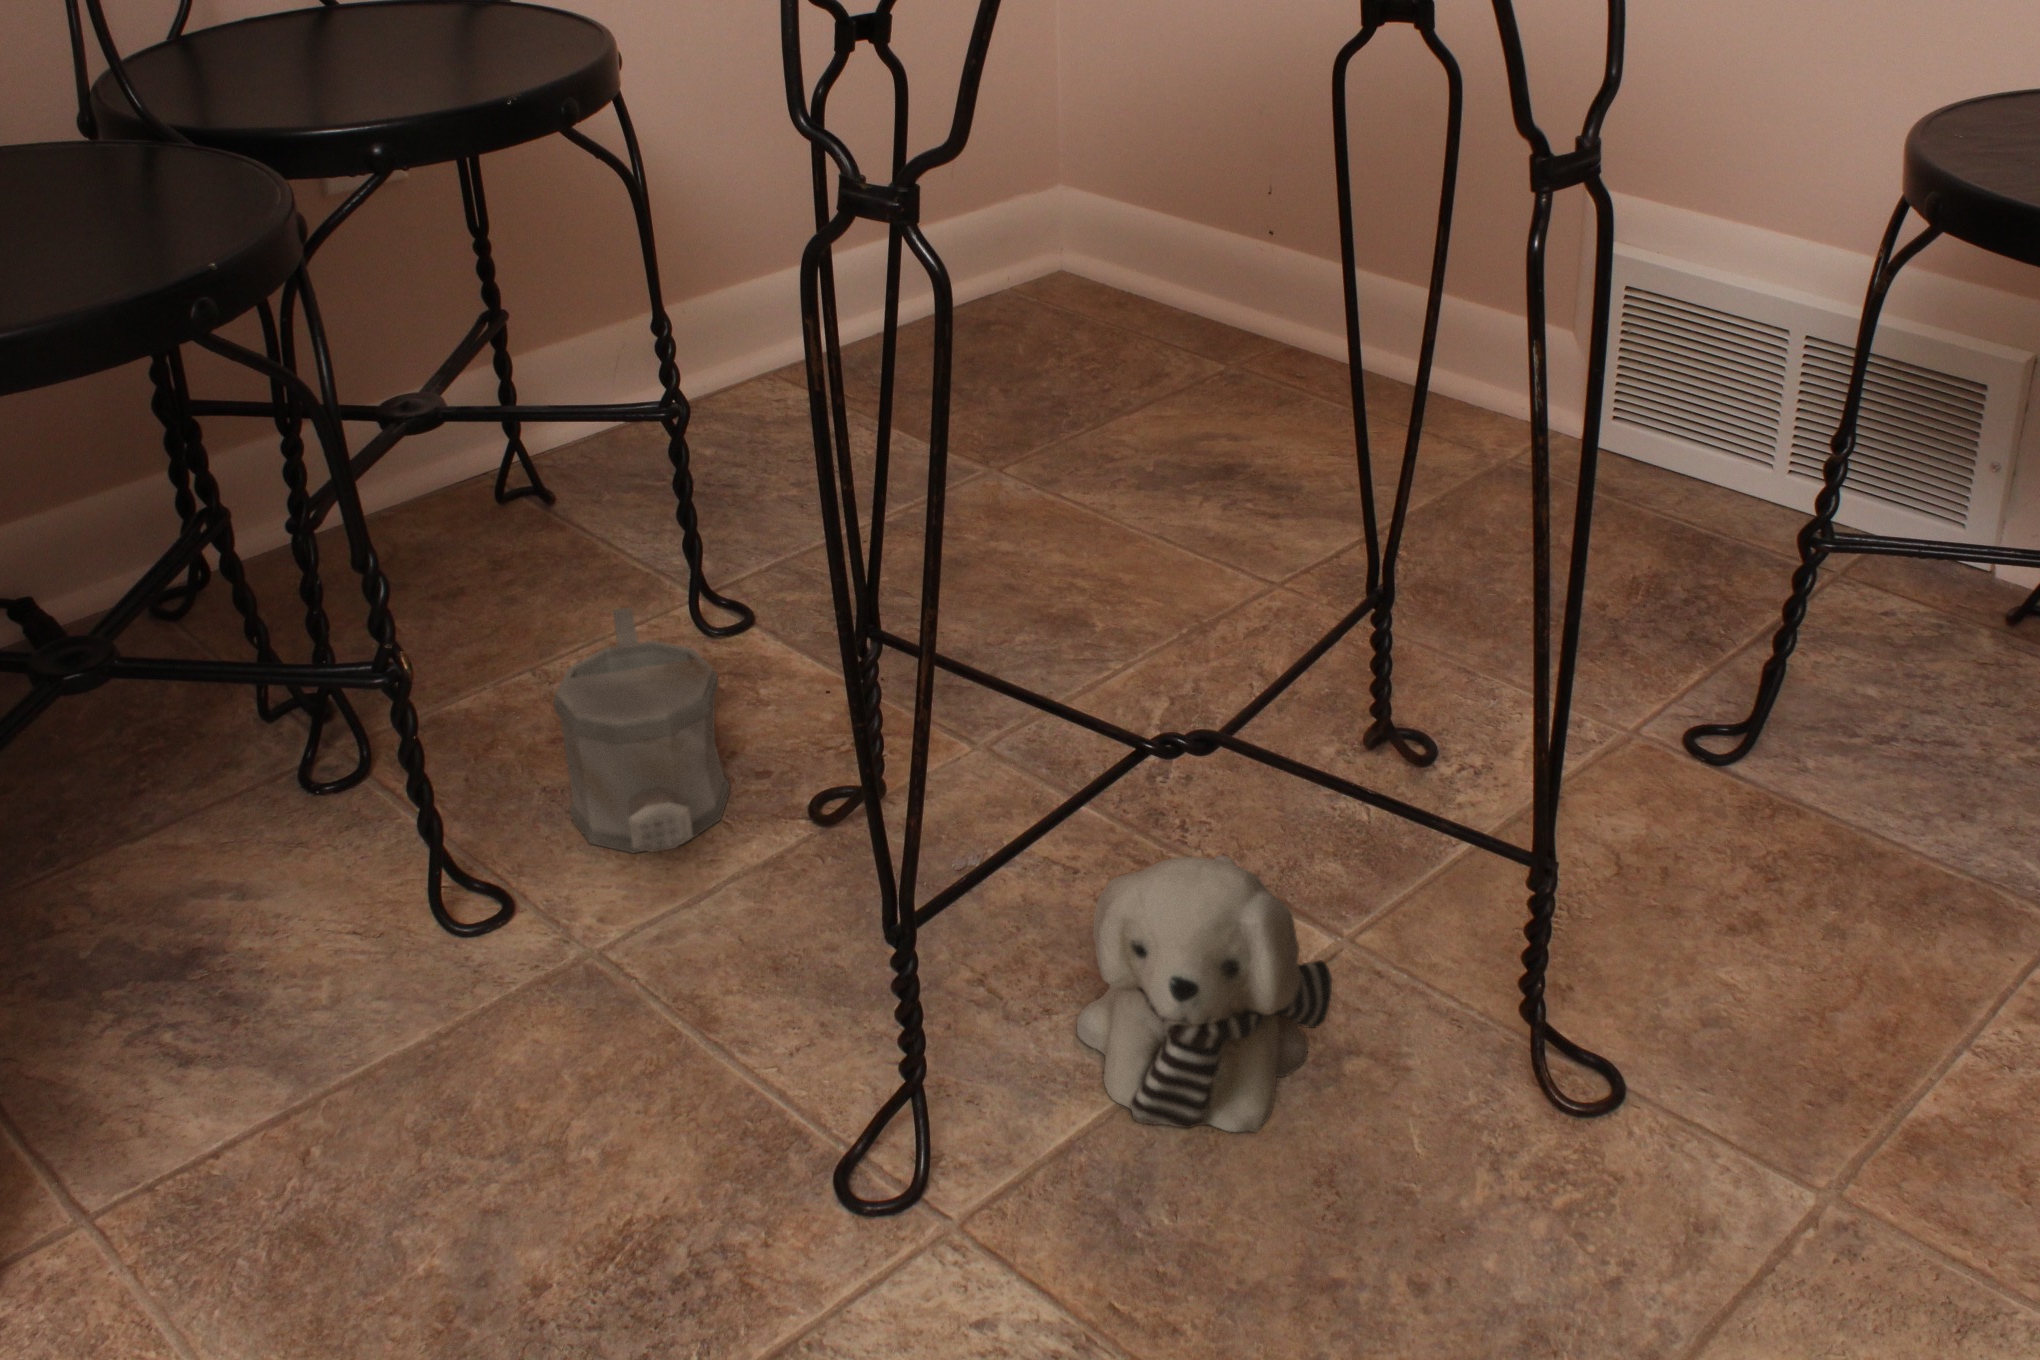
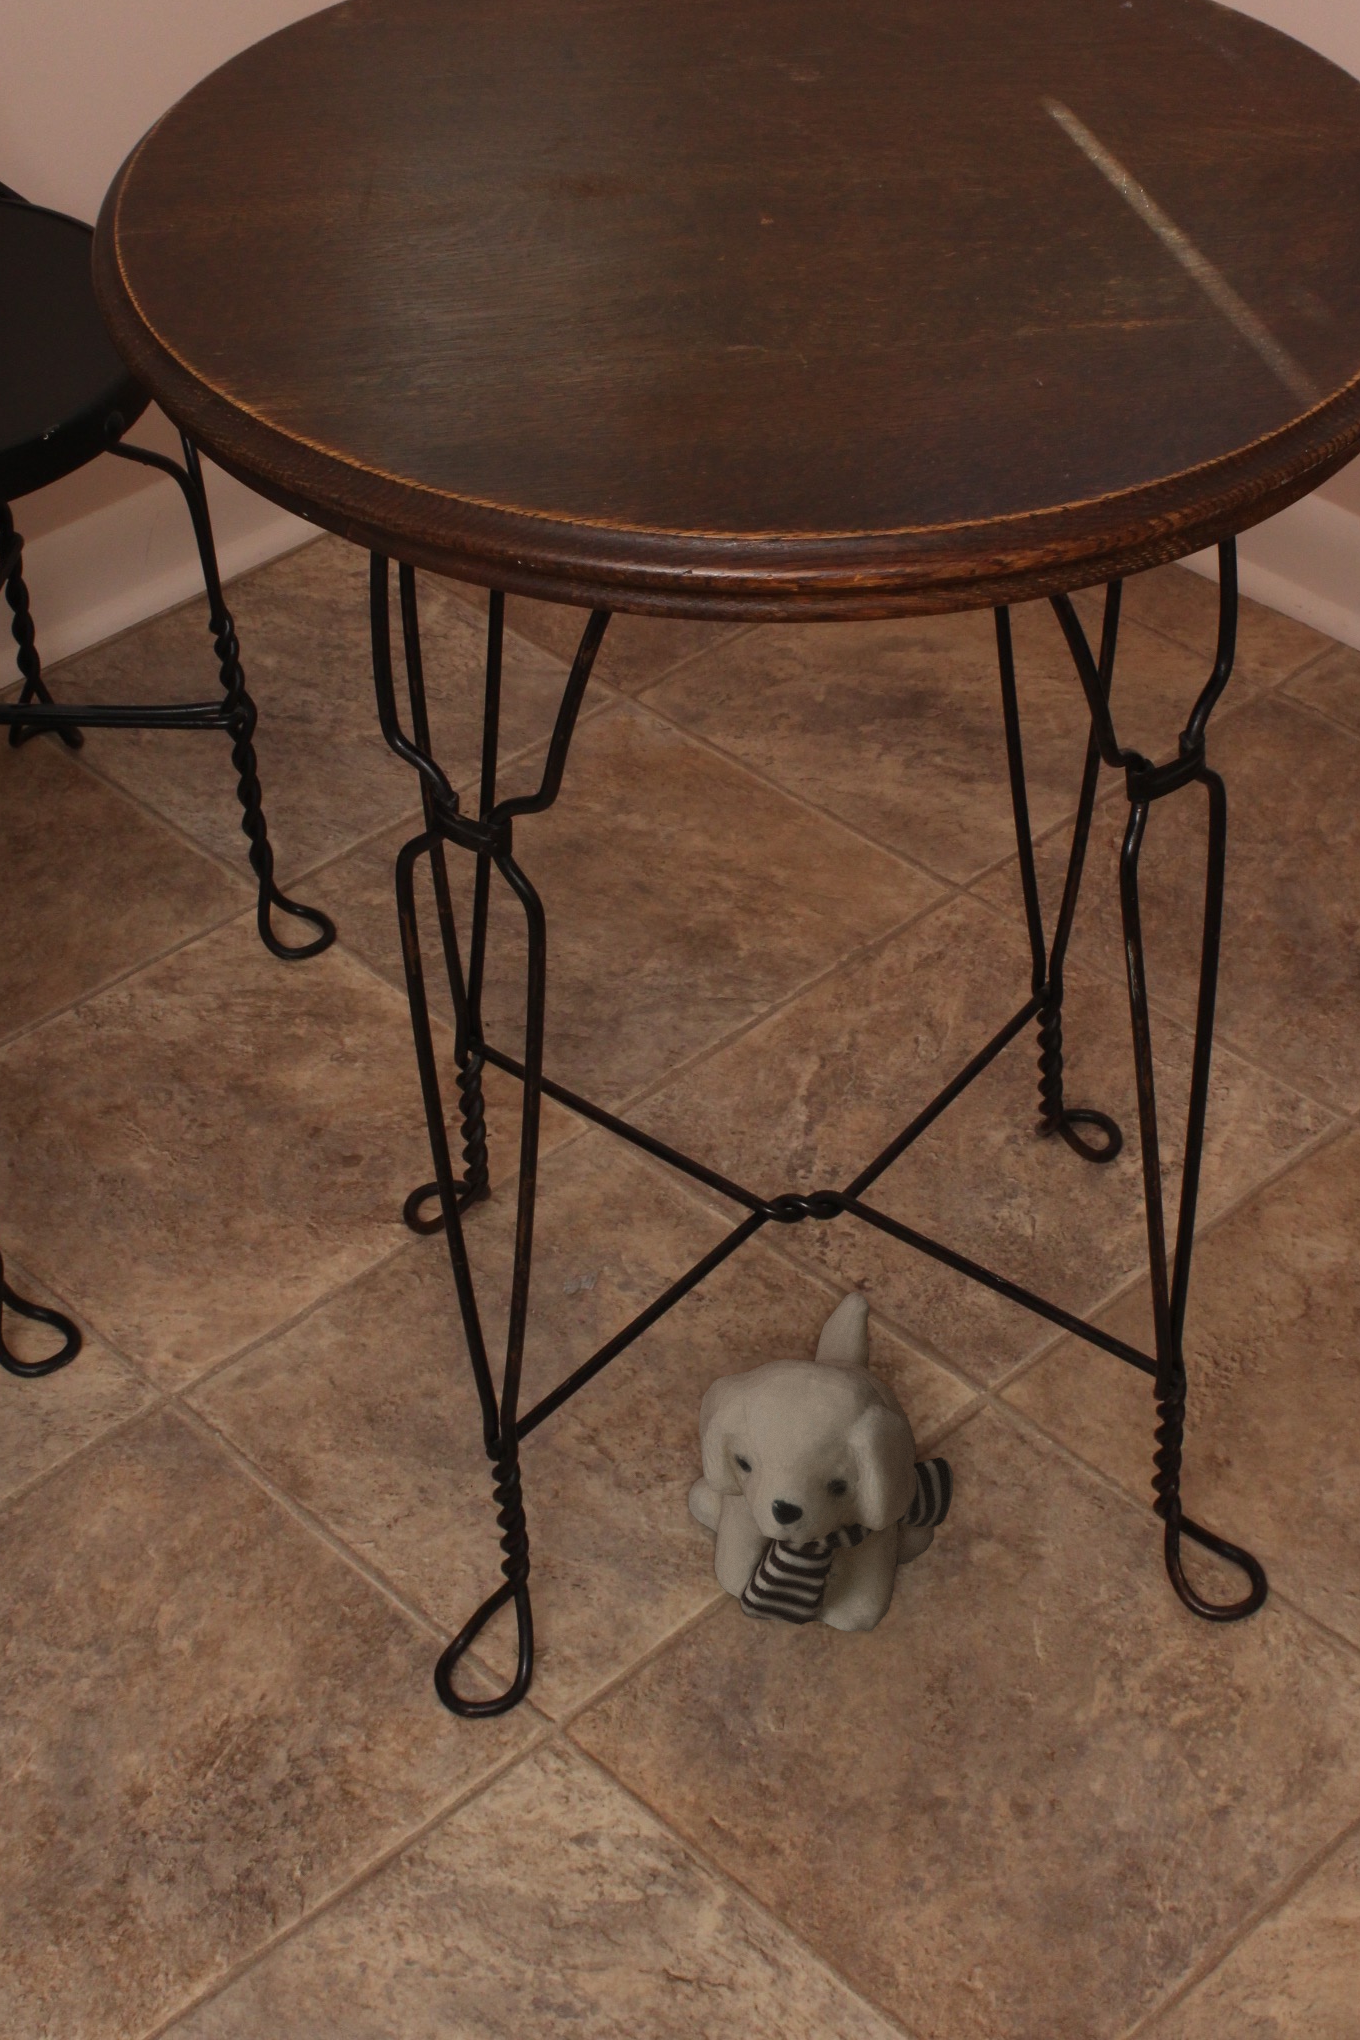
watering can: present [553,607,730,853] -> none [119,975,317,1313]

